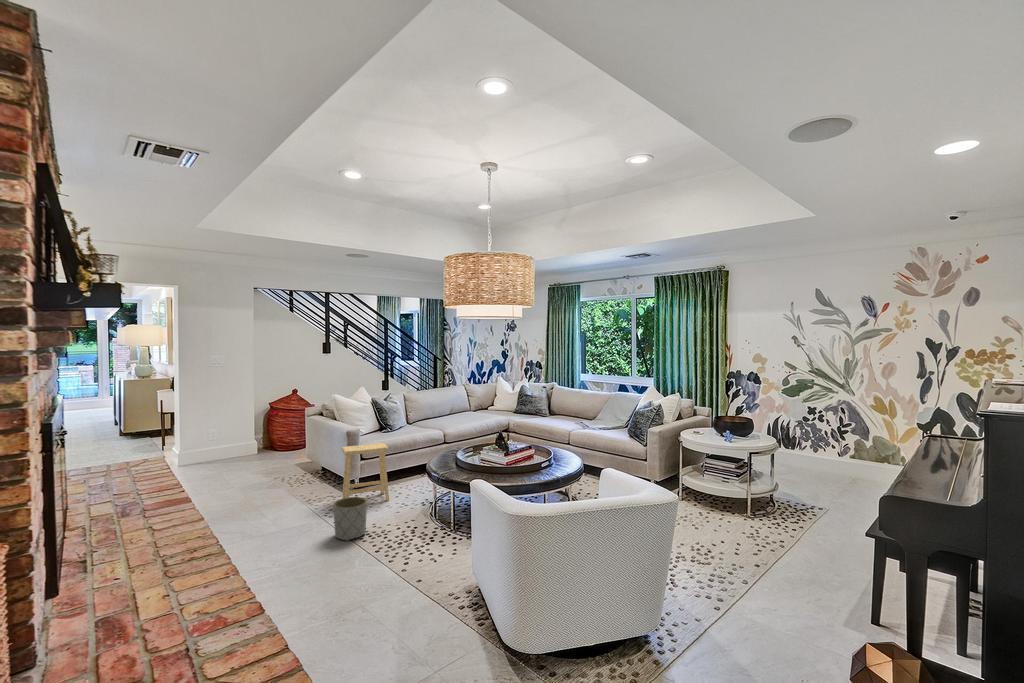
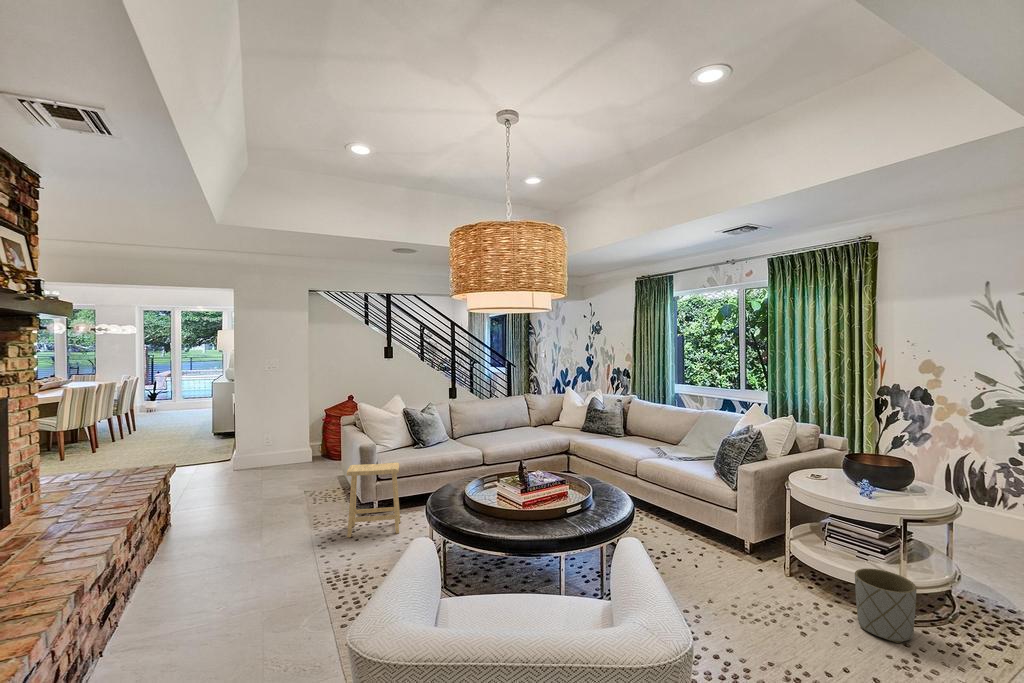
planter: present [333,497,367,541] -> present [855,568,917,643]

